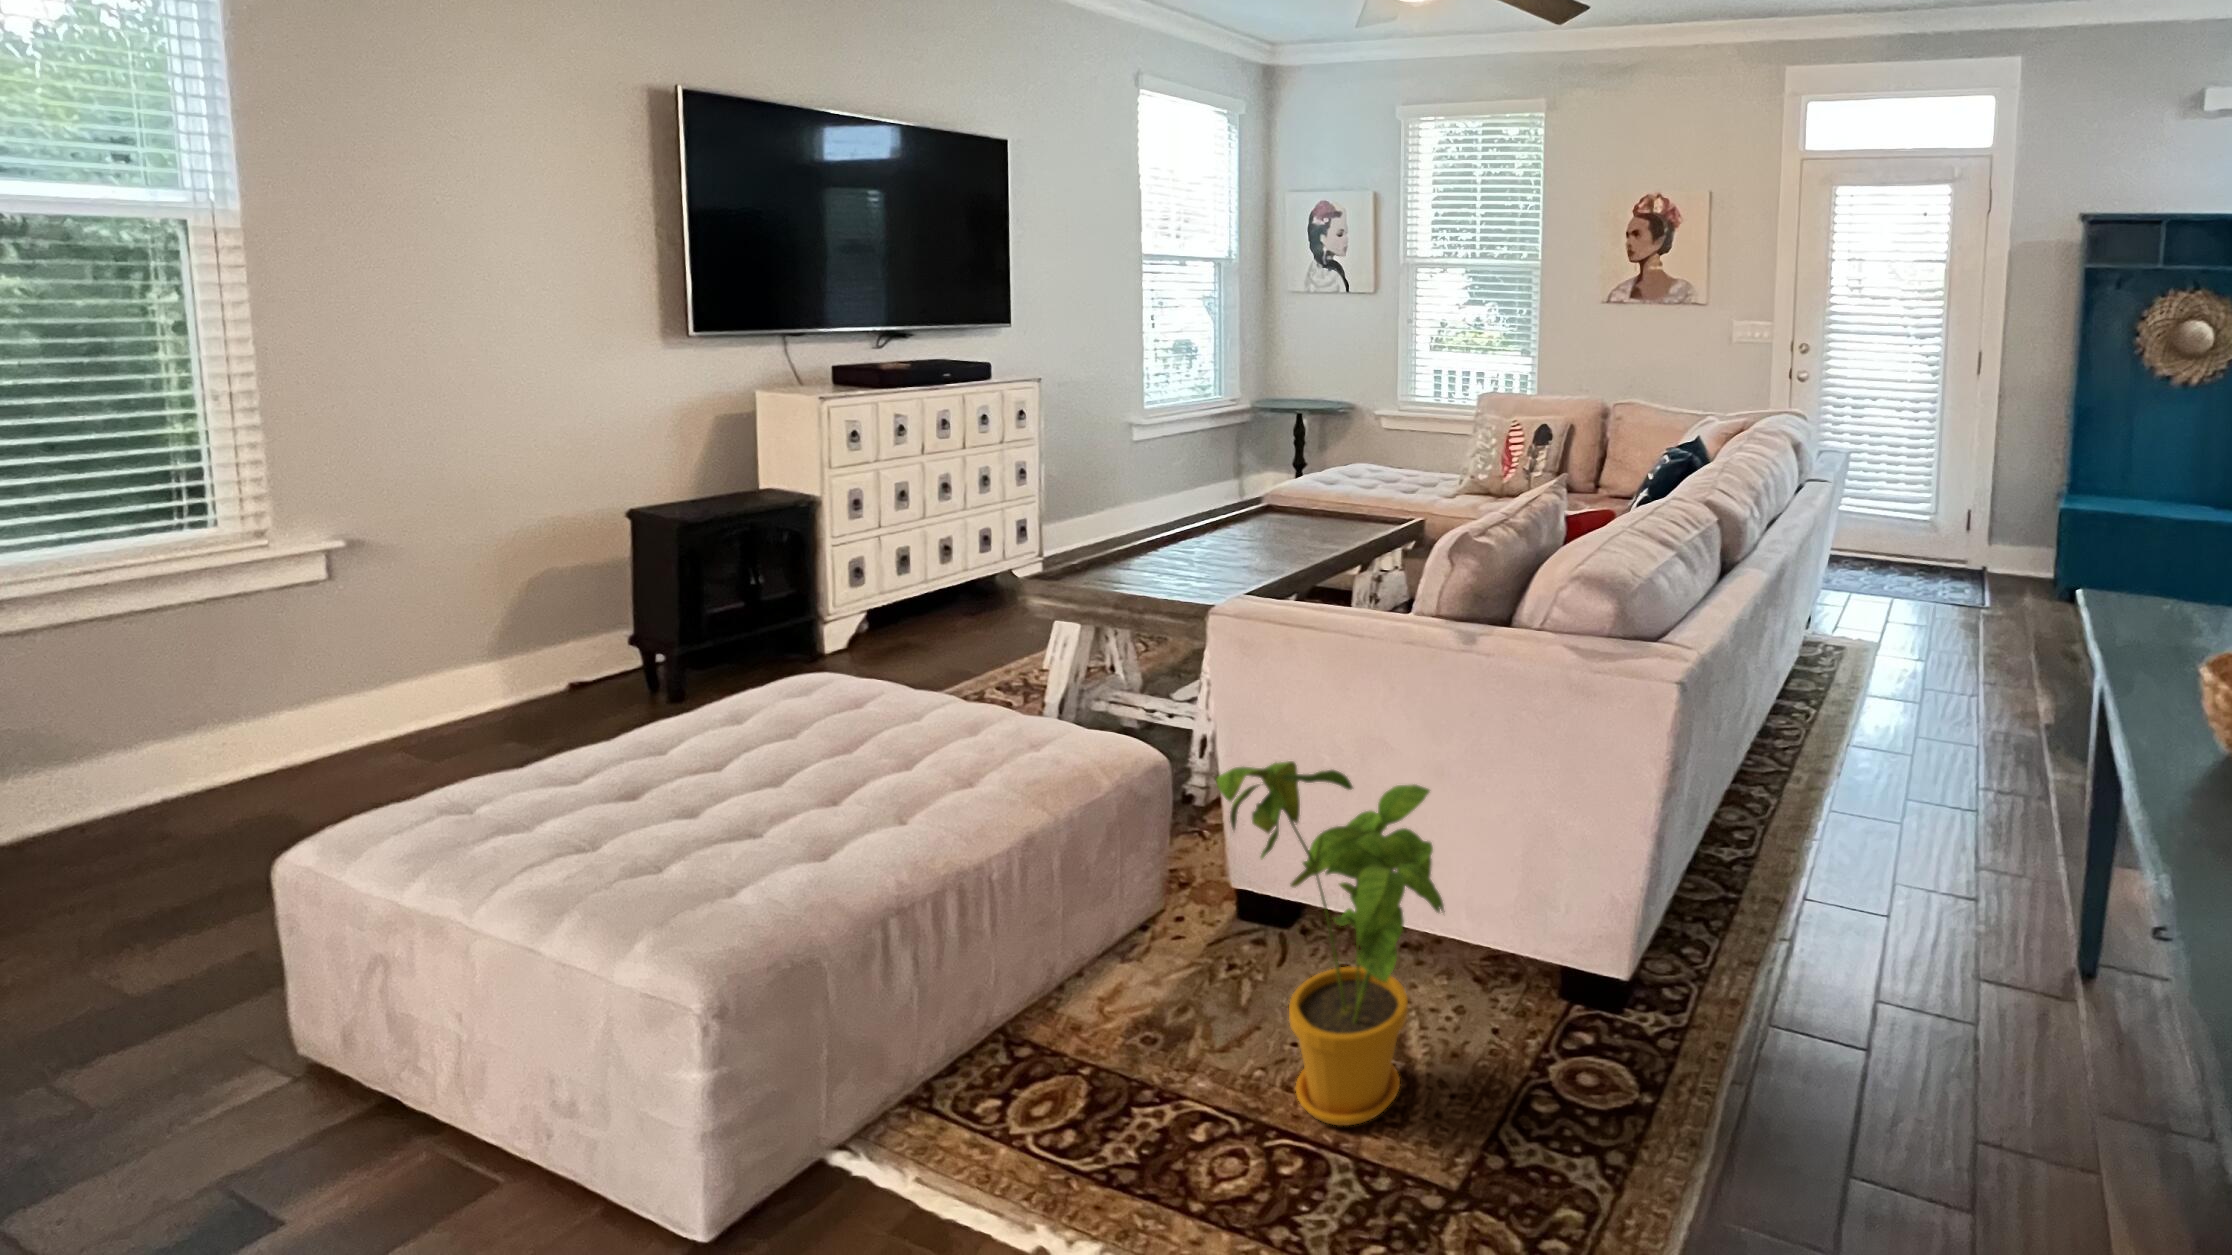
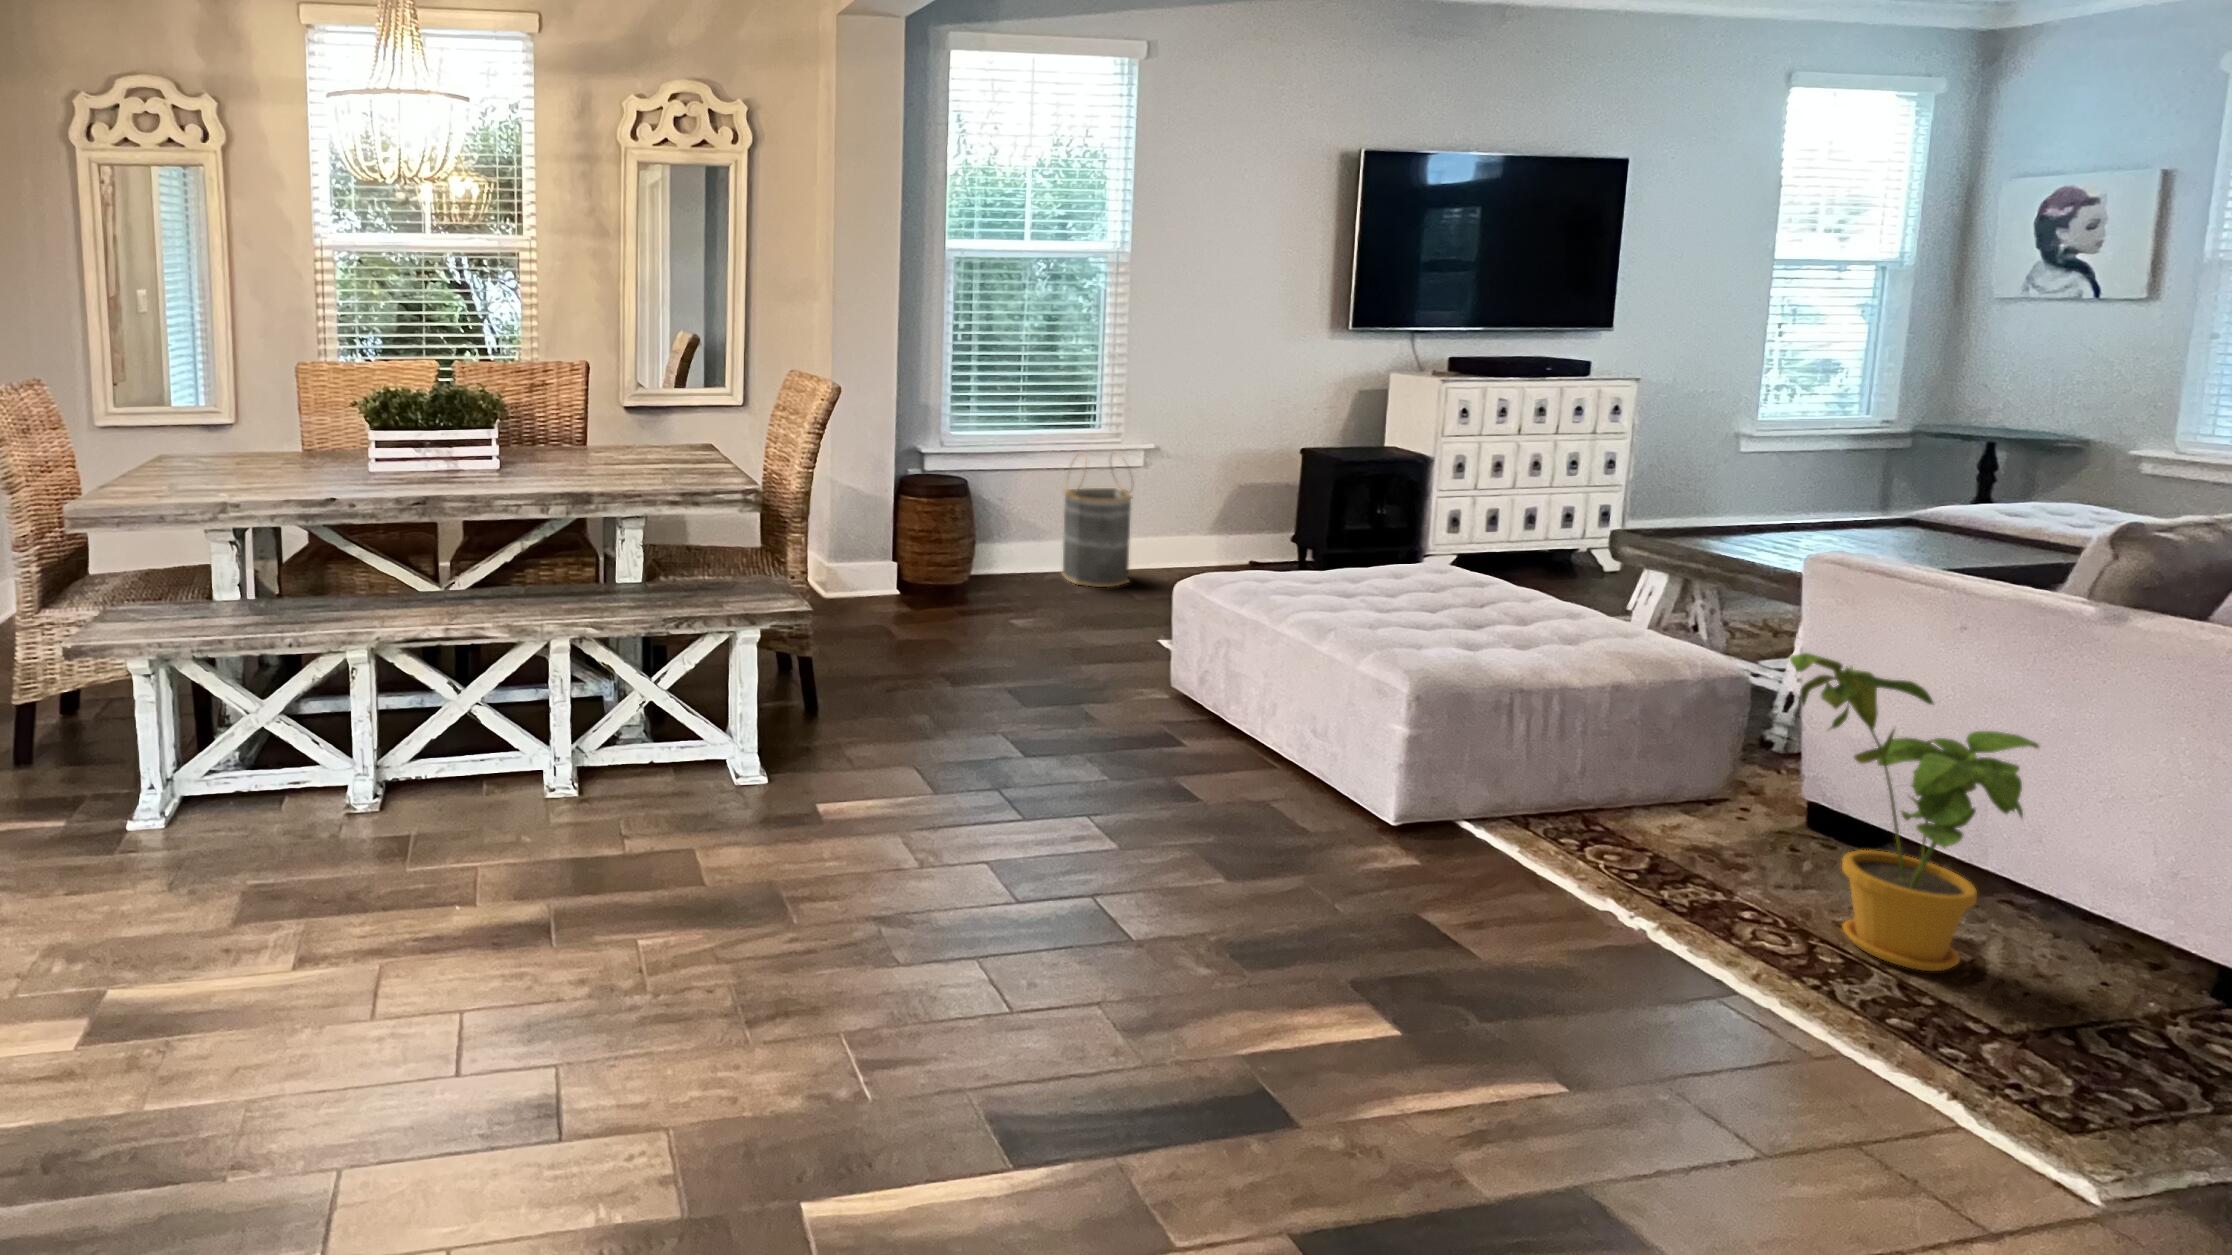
basket: none [97,570,292,837] -> present [1062,453,1132,587]

